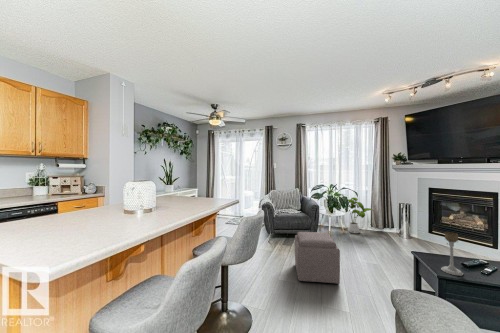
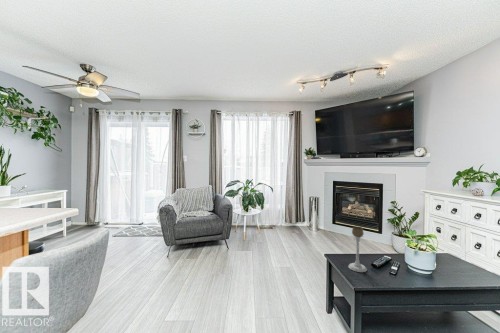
house plant: present [348,198,372,233] -> none [253,193,288,231]
ottoman: present [295,232,340,284] -> none [200,237,251,305]

